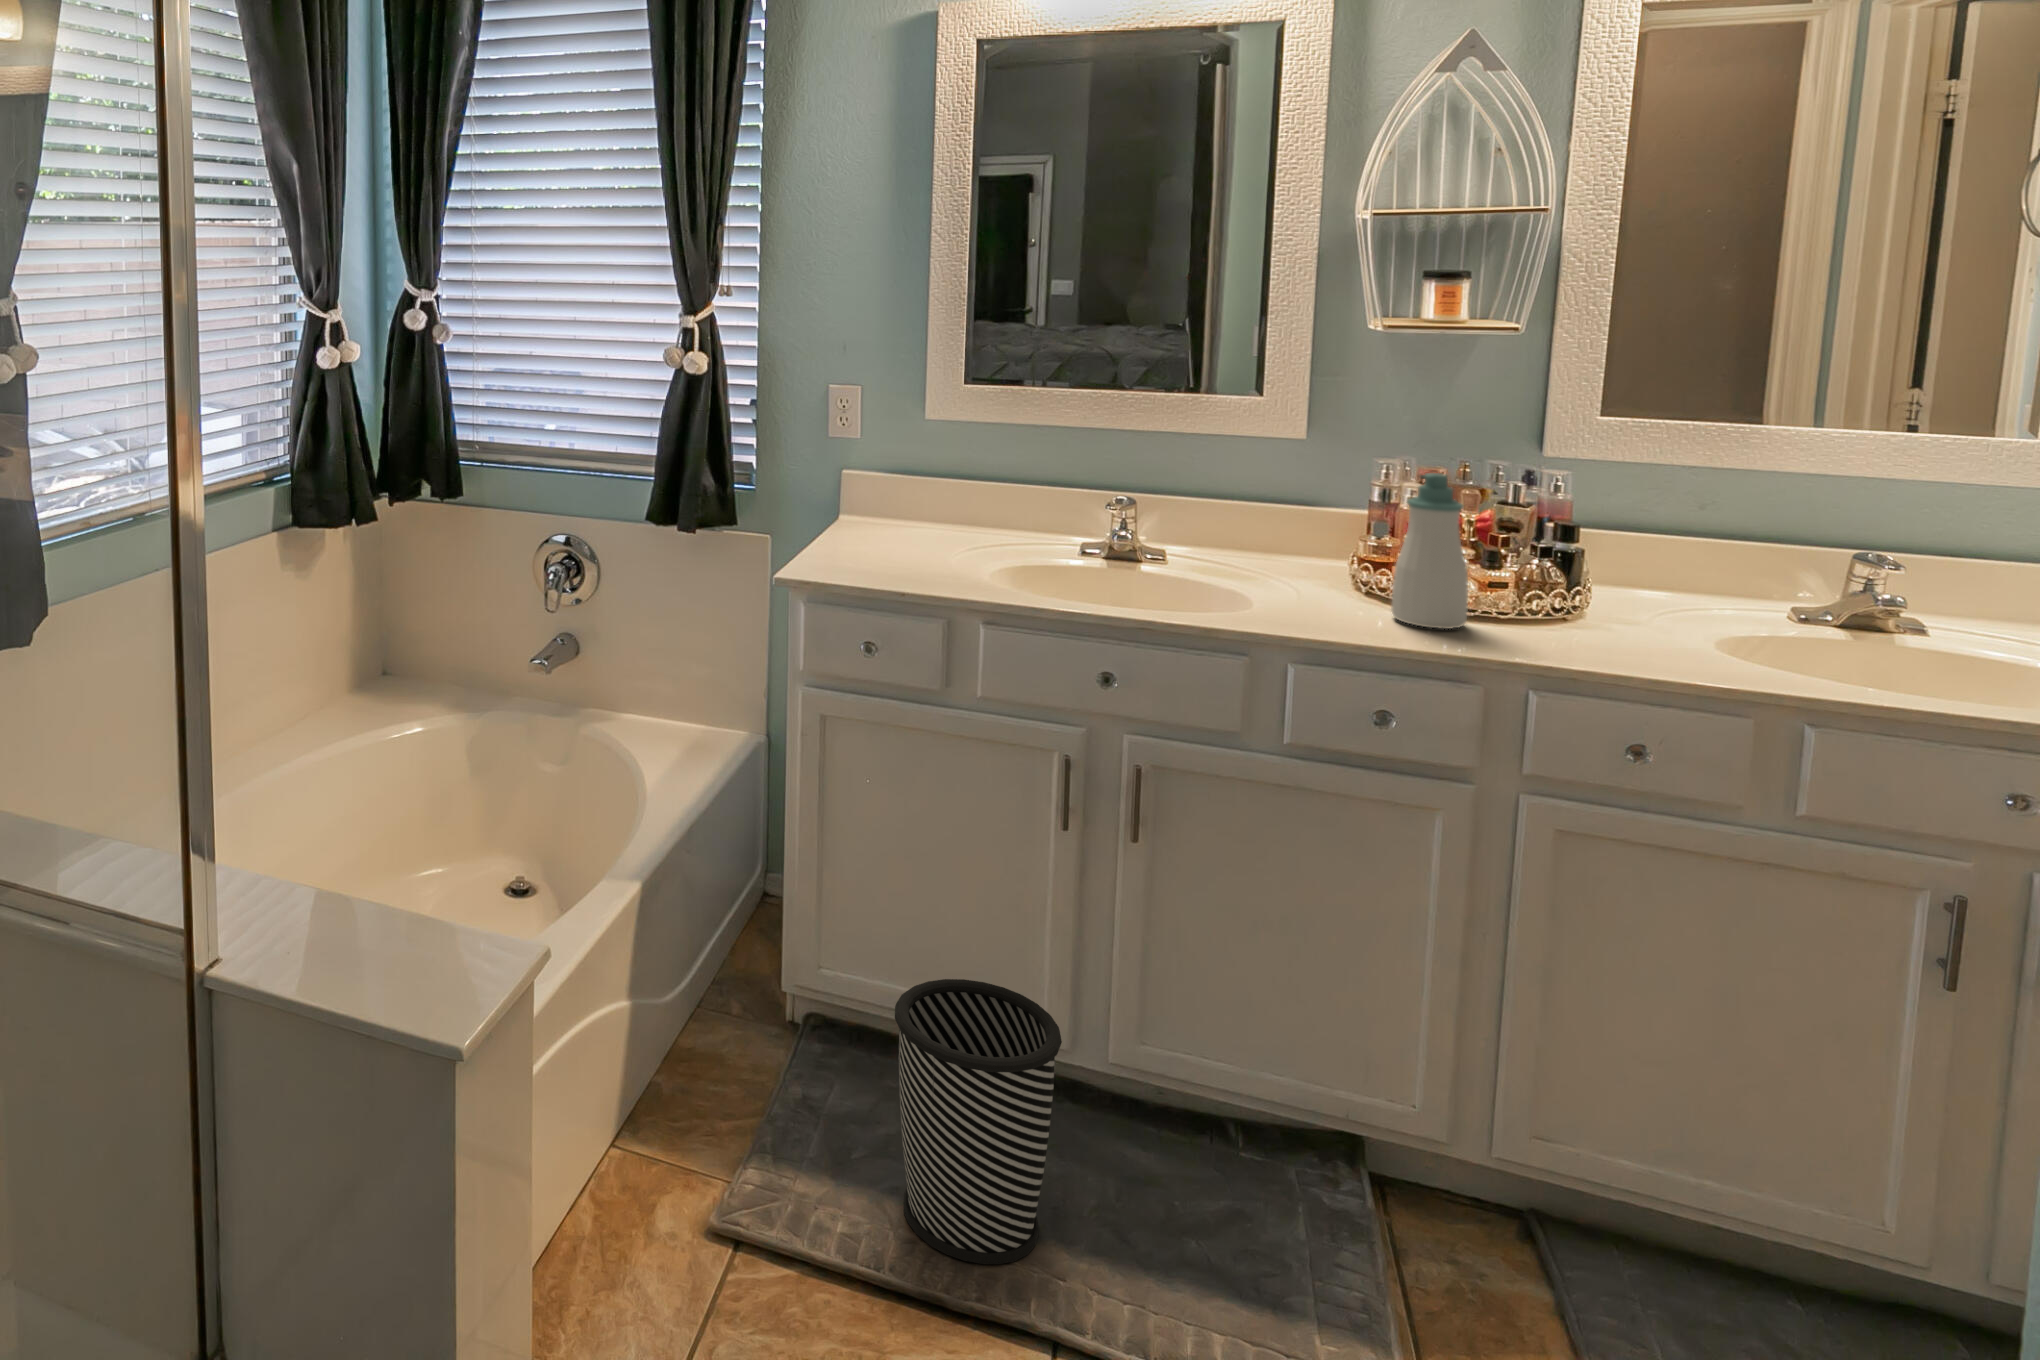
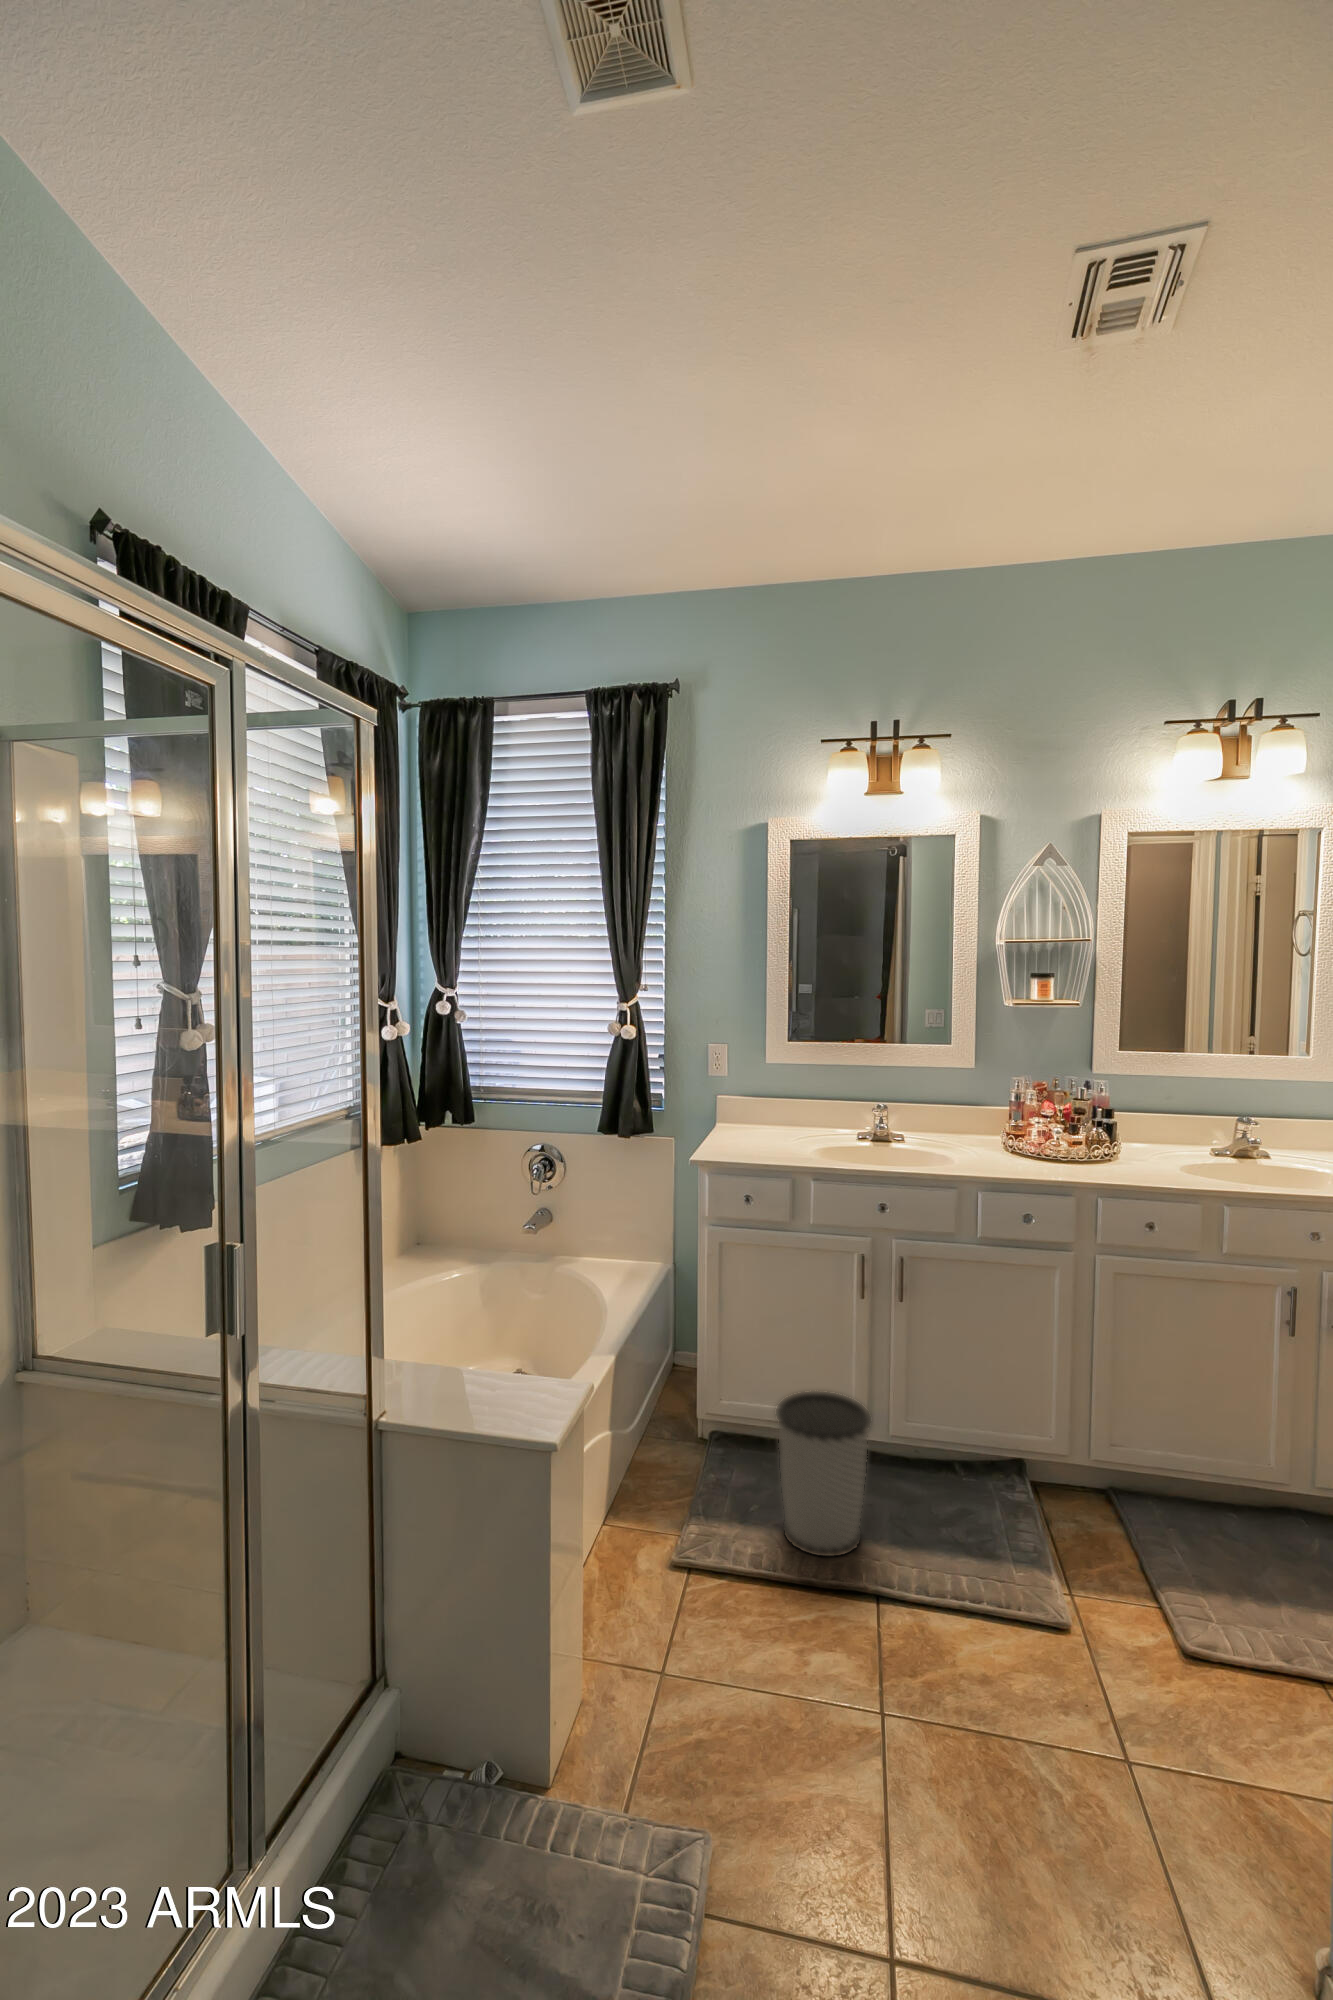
soap bottle: present [1391,473,1468,629] -> none [1026,1083,1064,1168]

